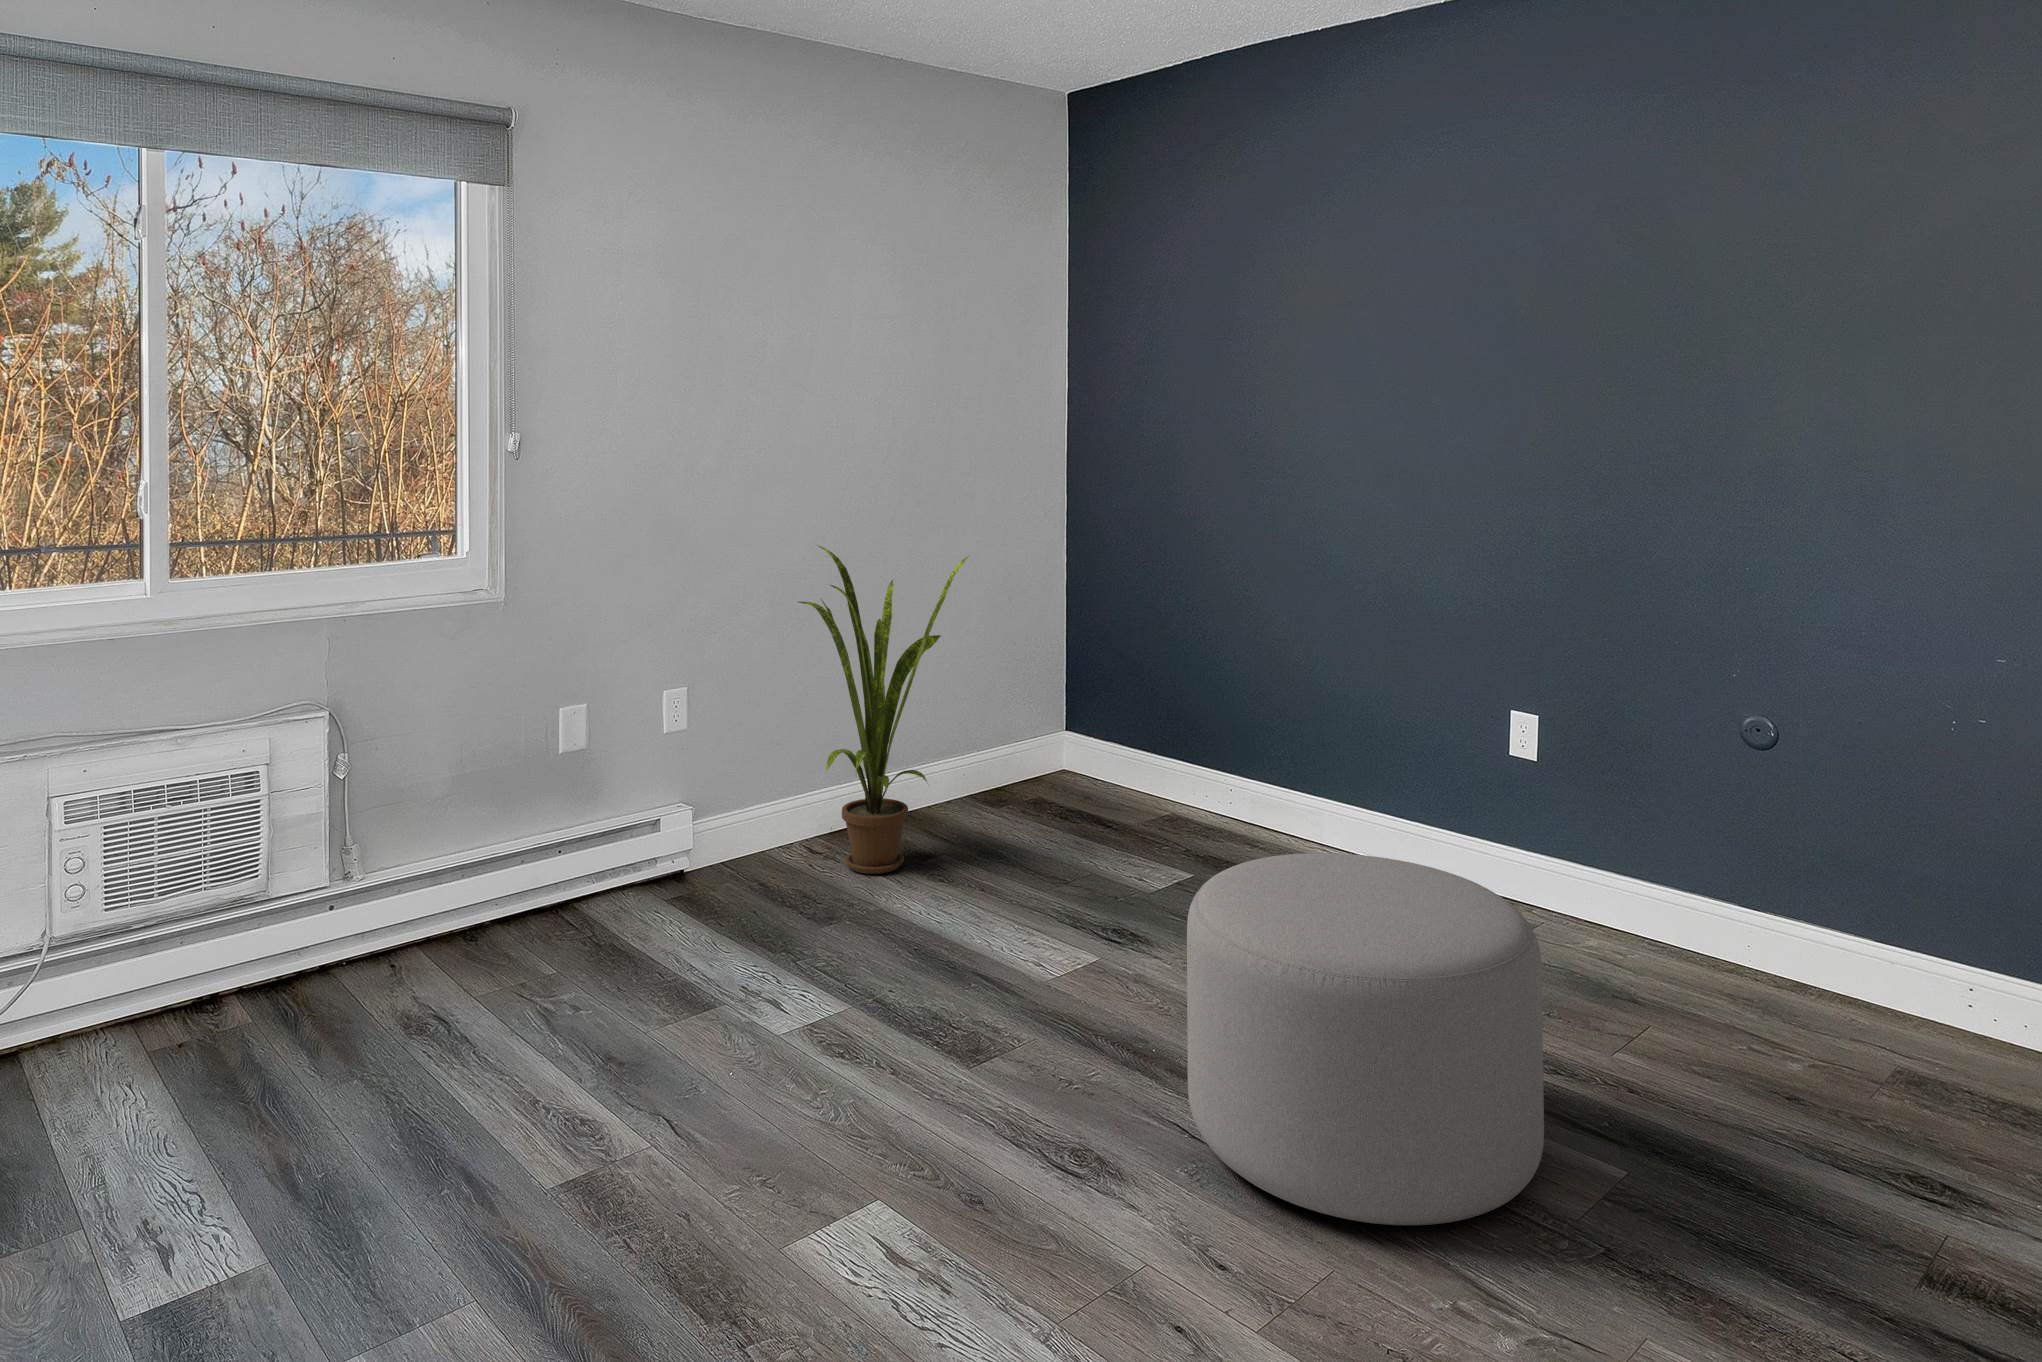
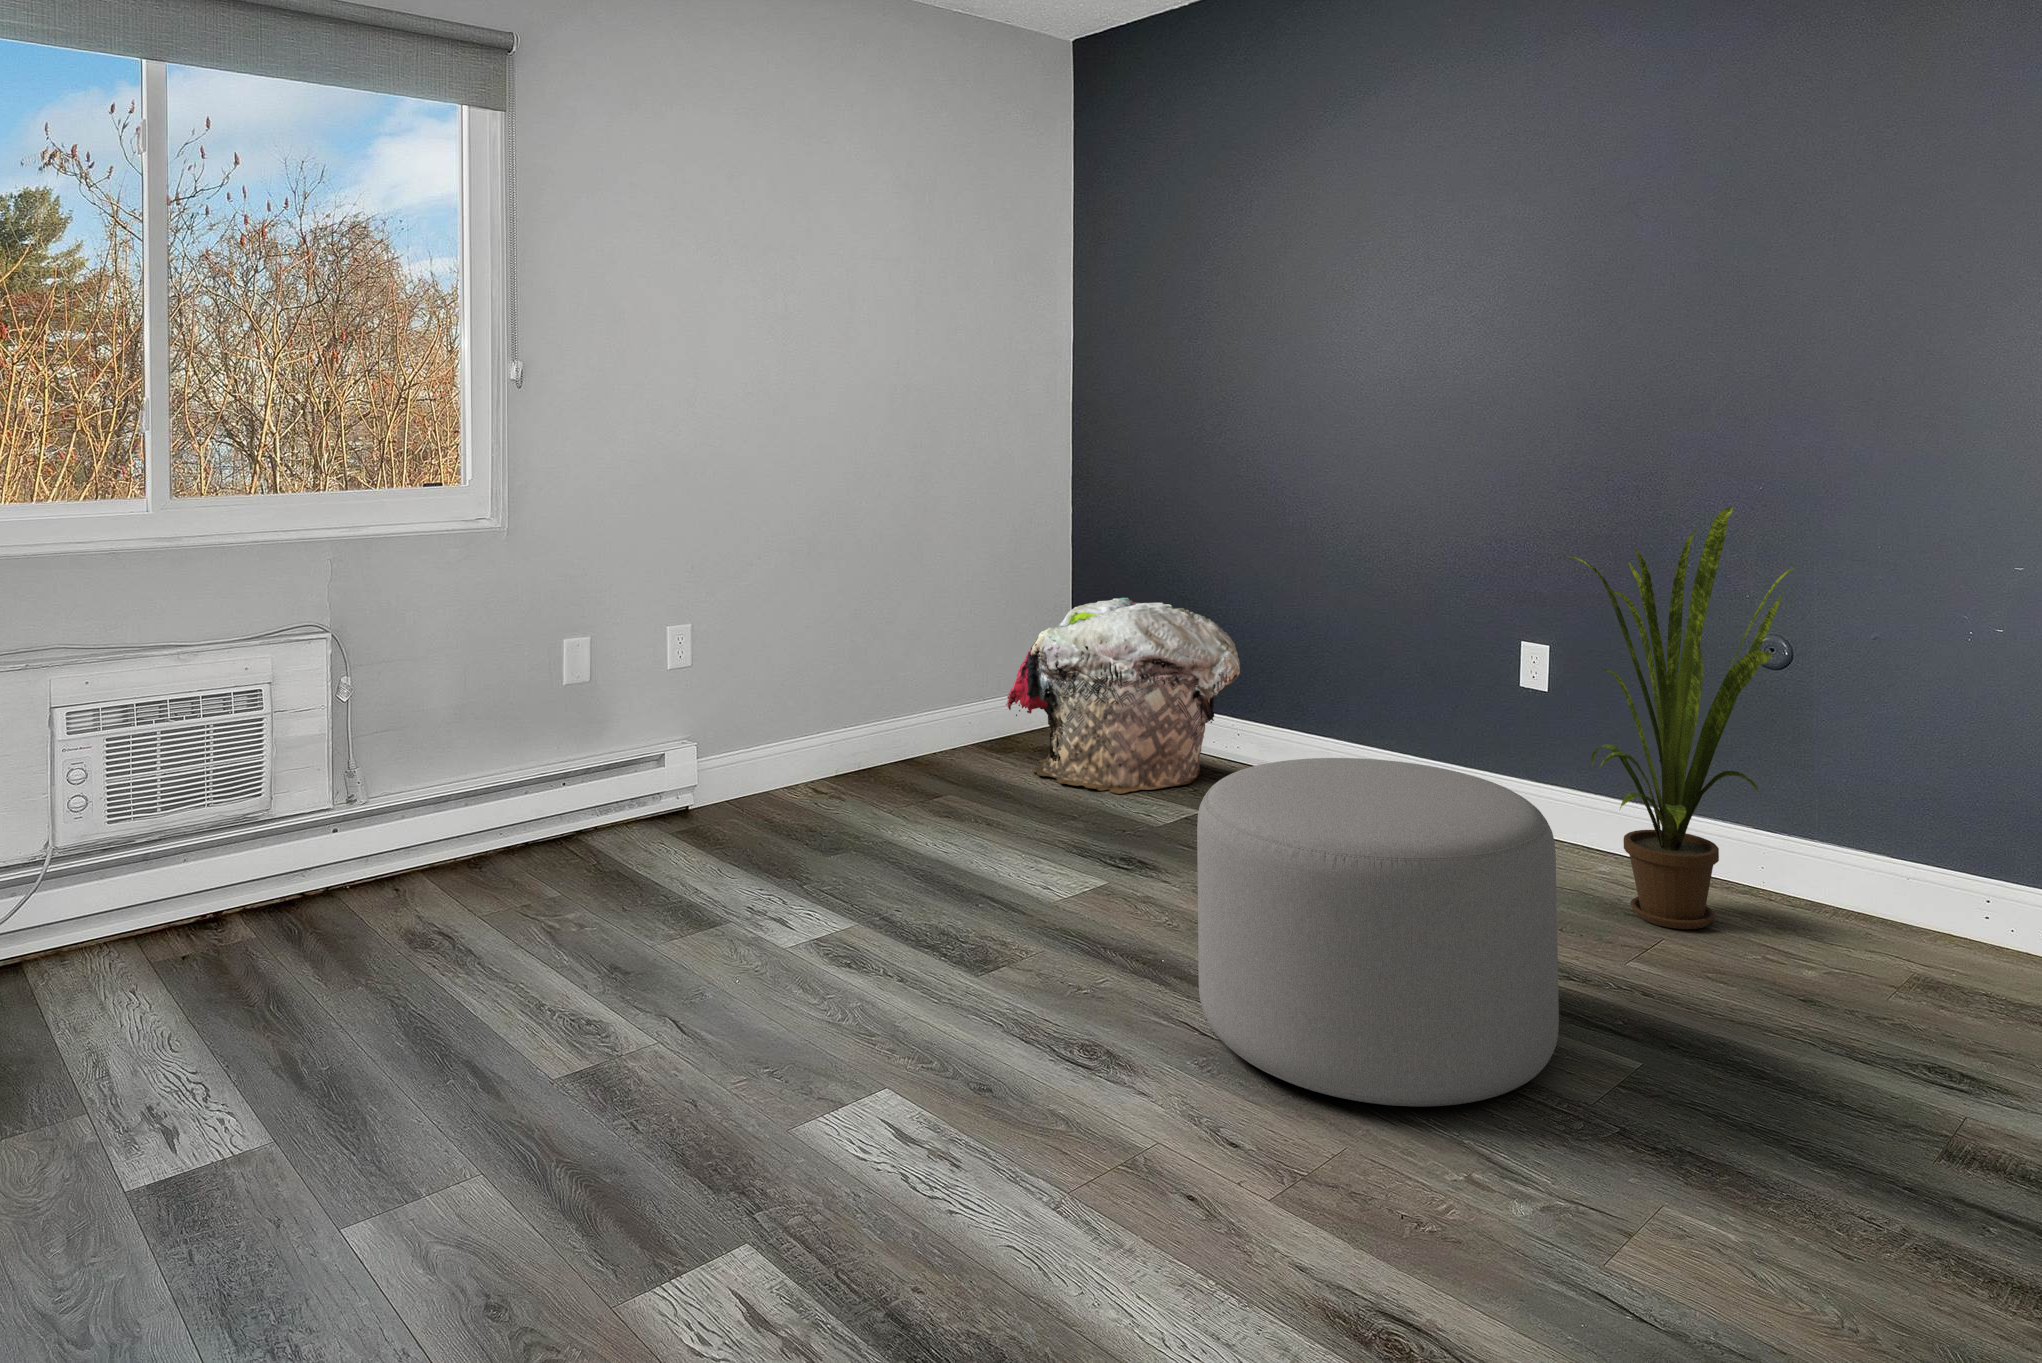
house plant: present [799,545,969,874] -> present [1566,506,1797,929]
laundry basket: none [998,657,1229,856] -> present [1006,598,1240,794]

